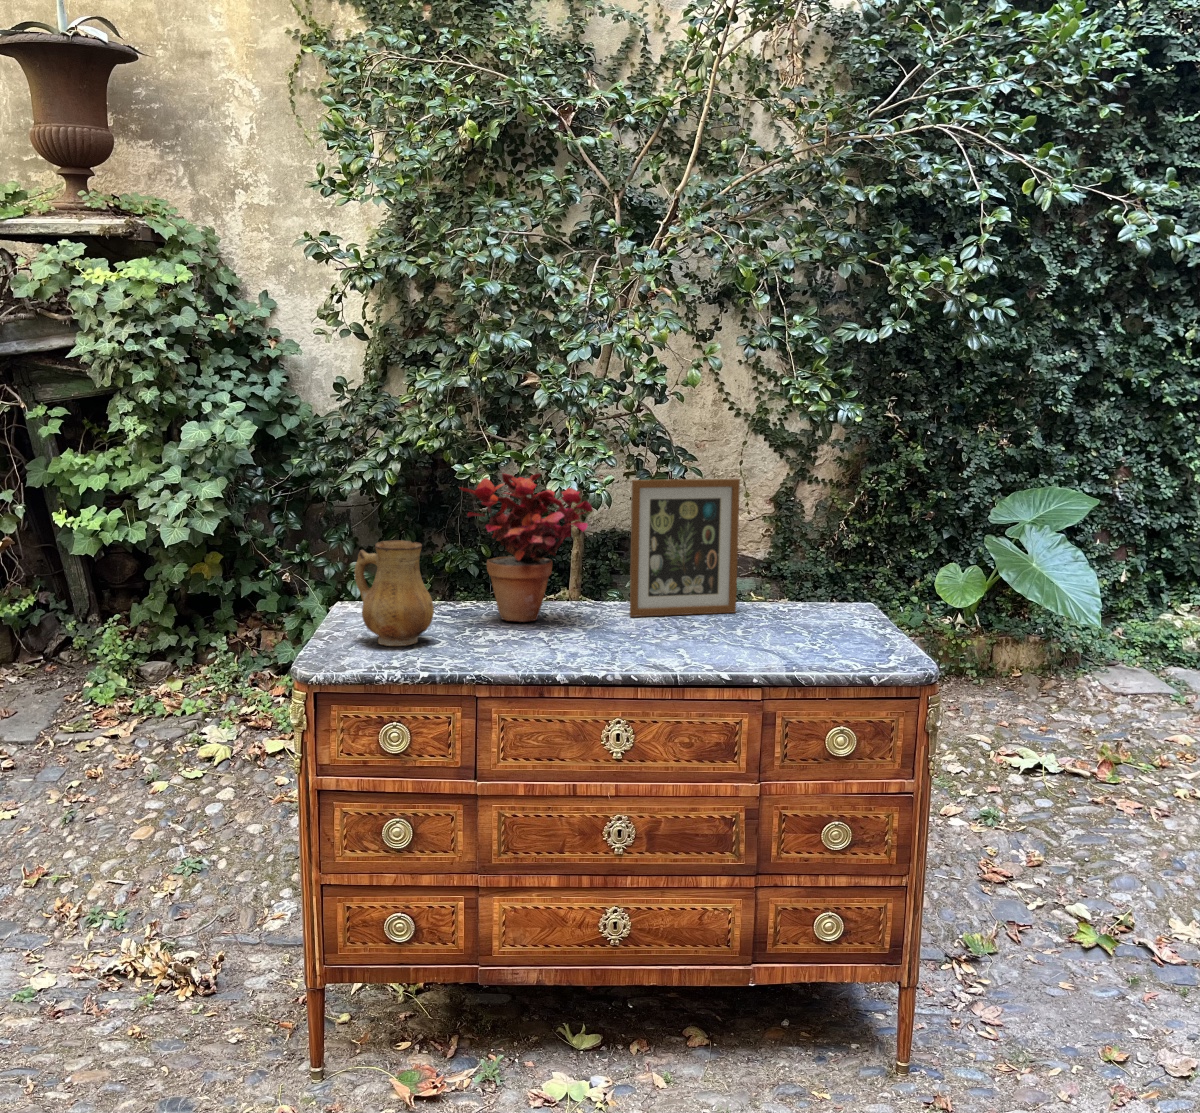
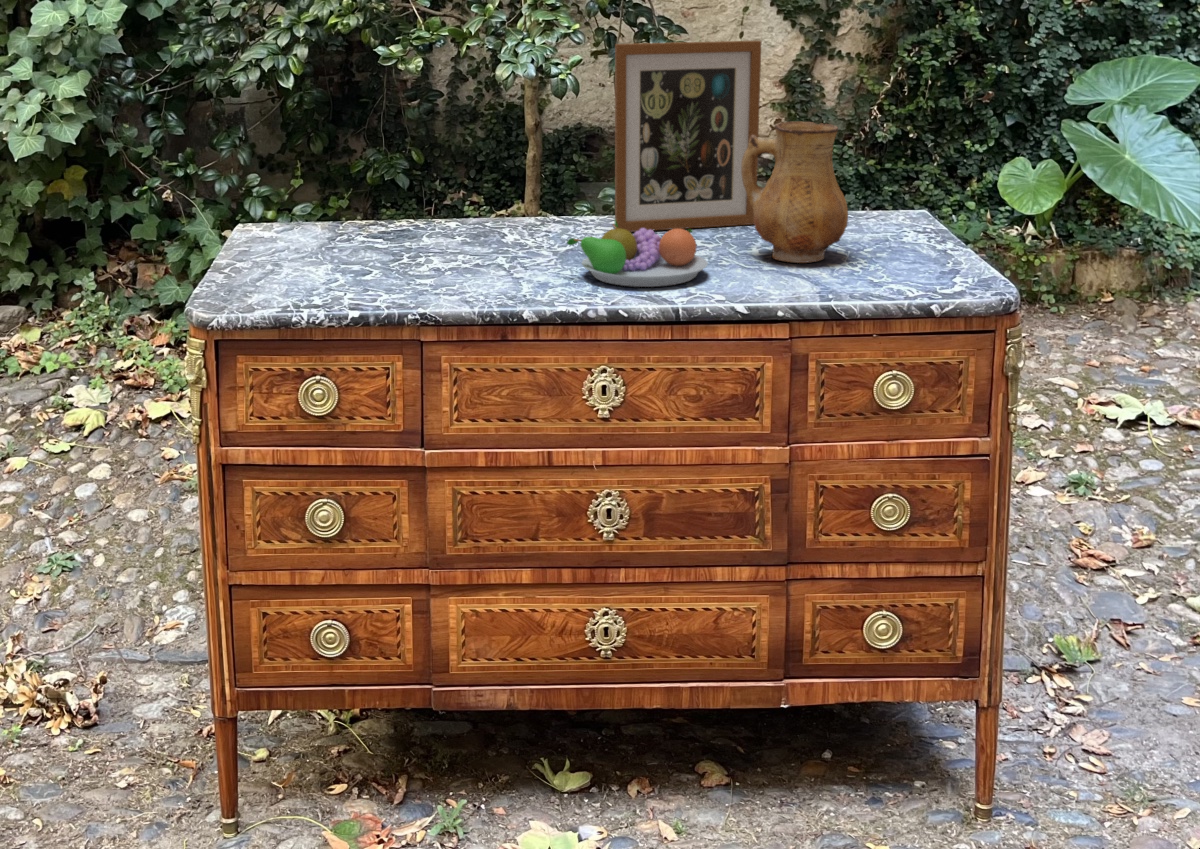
potted plant: present [460,473,593,622] -> none [378,36,565,242]
ceramic pitcher: present [355,541,434,646] -> present [741,122,848,263]
fruit bowl: none [592,608,696,658] -> present [567,220,708,287]

